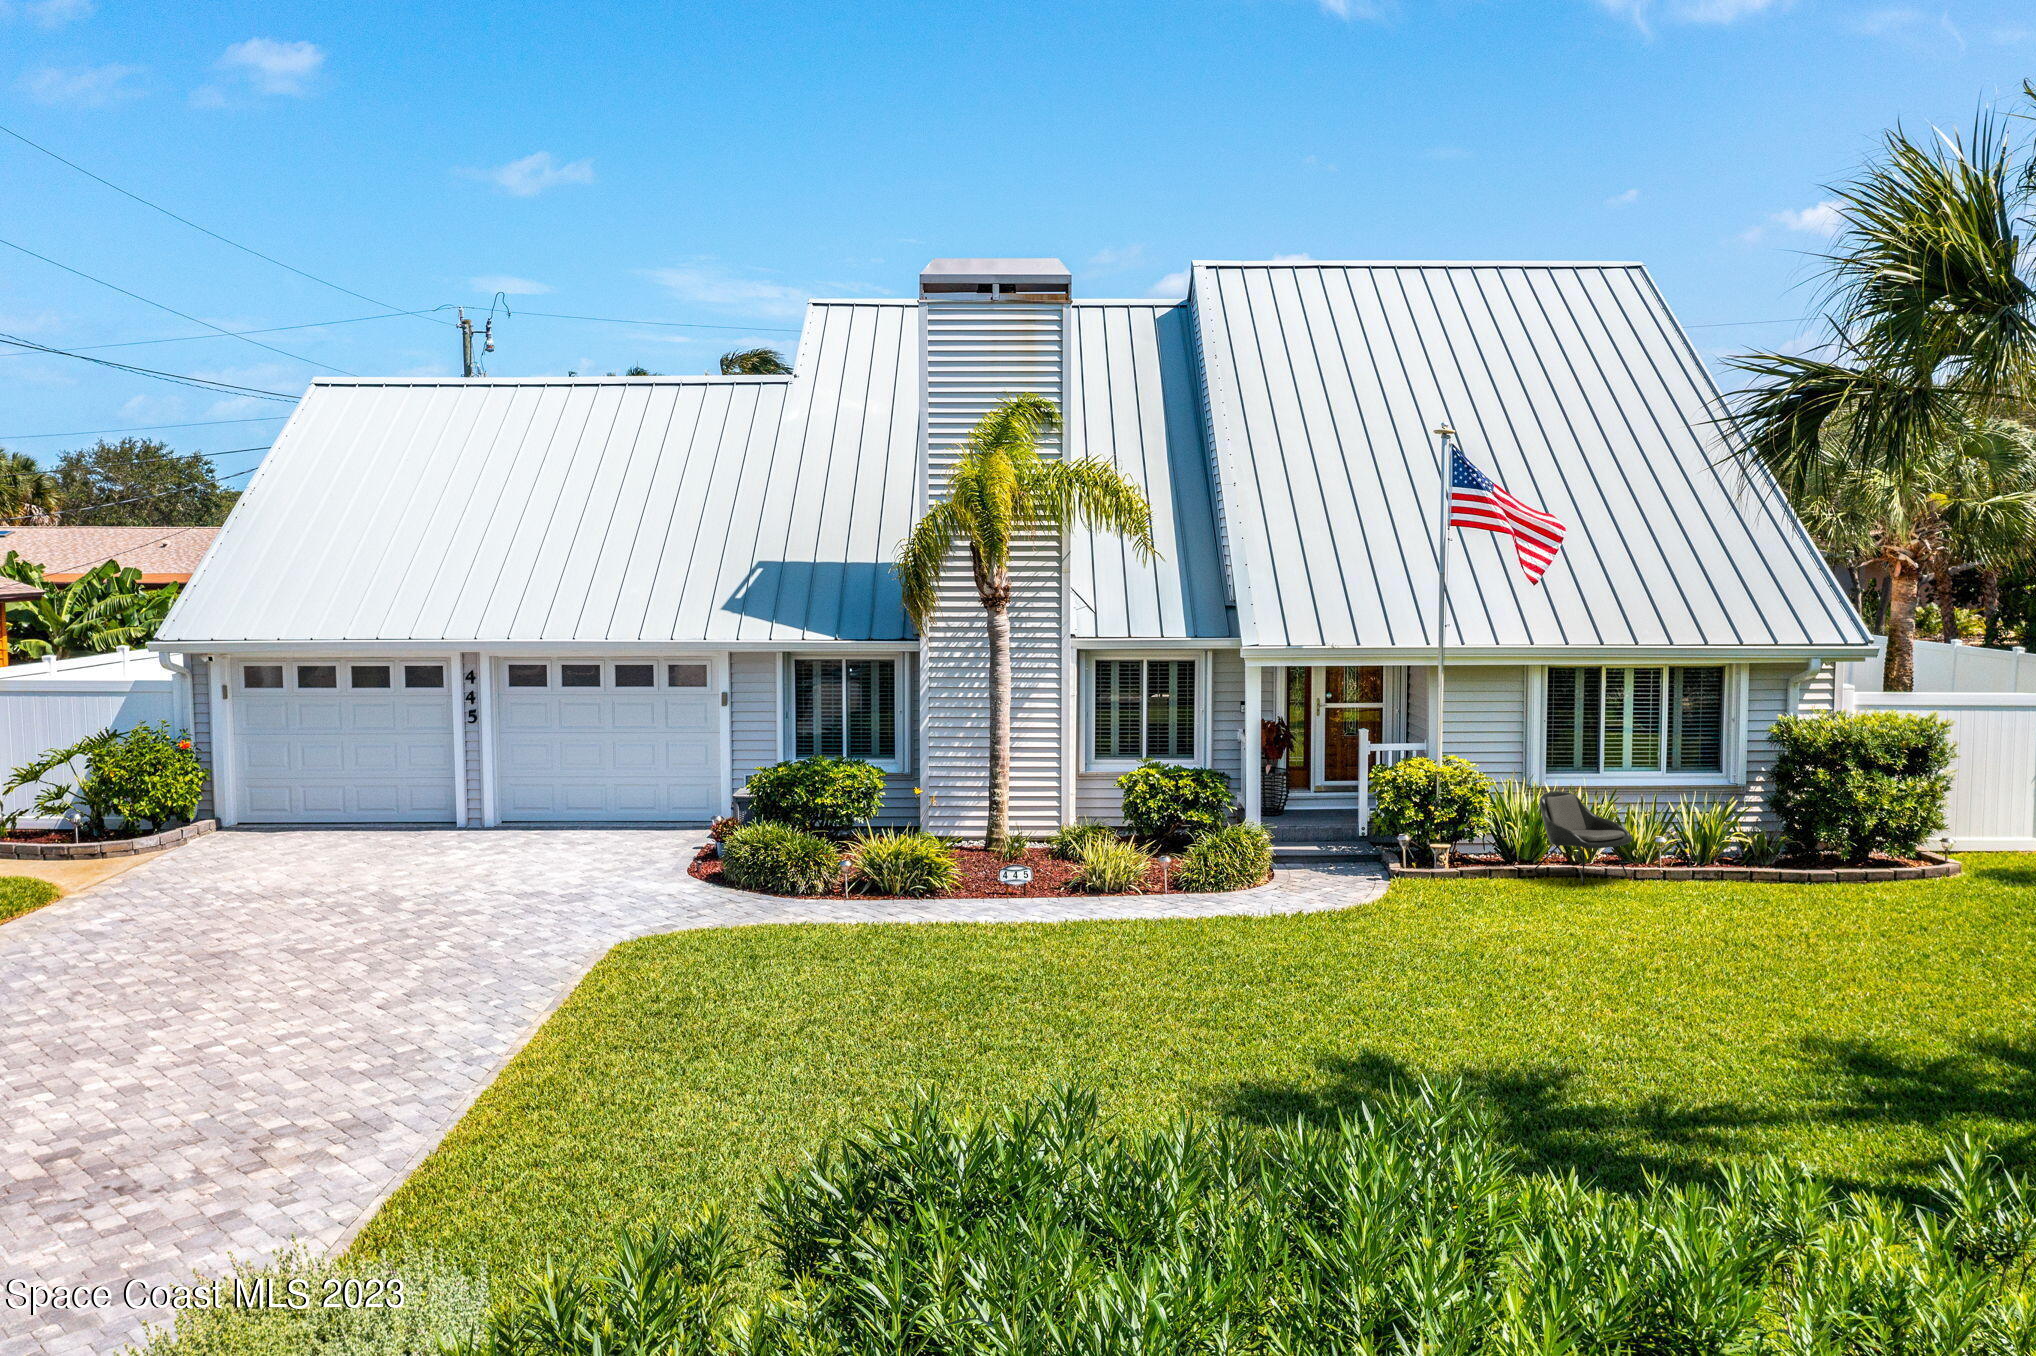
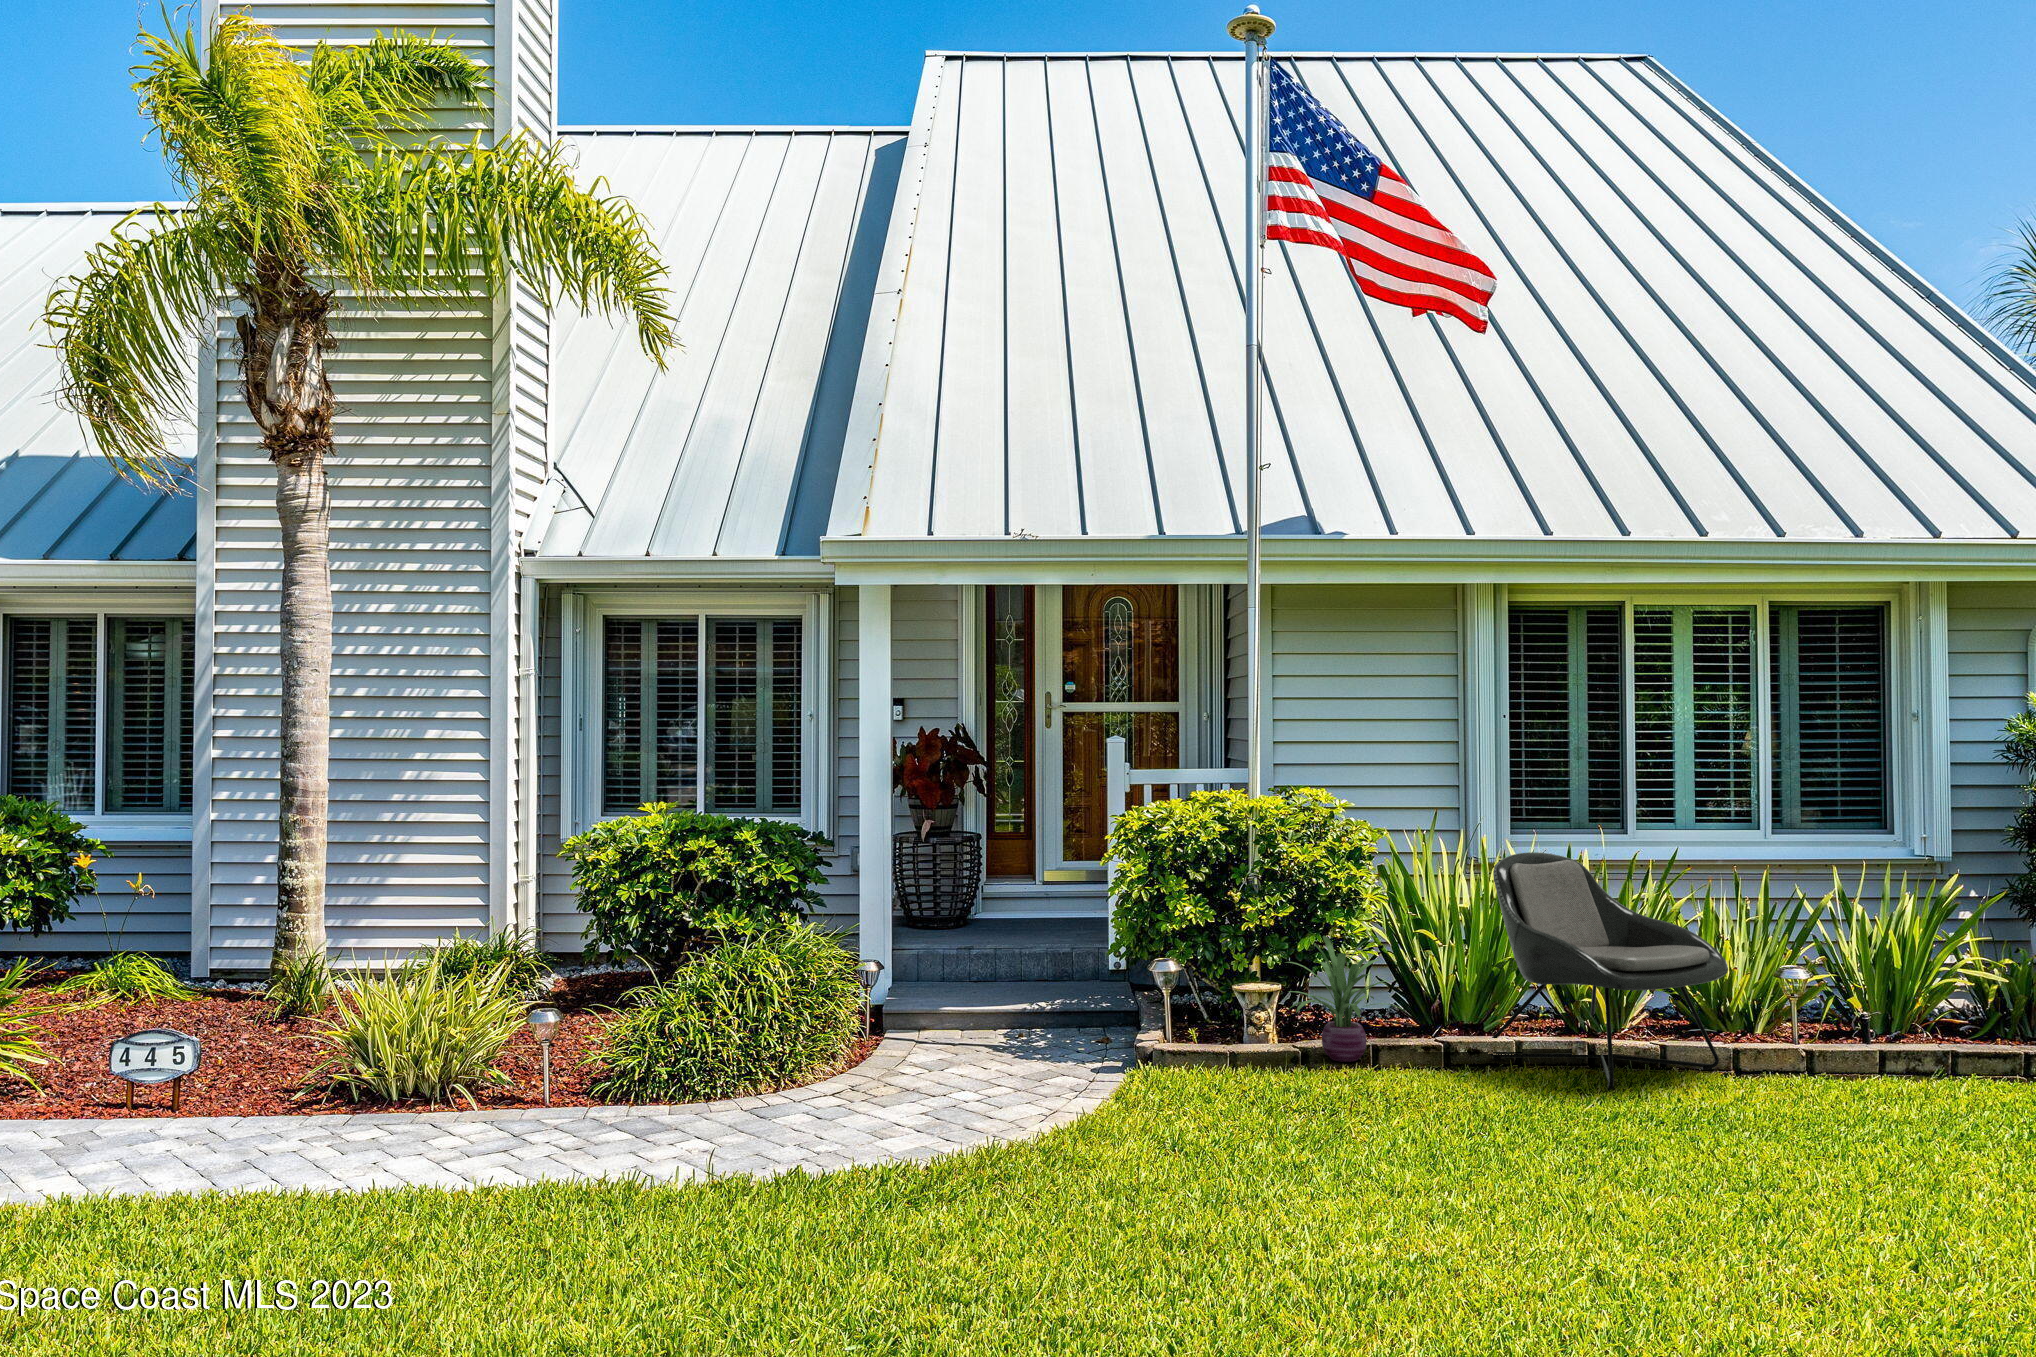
decorative plant: none [1449,826,1504,876] -> present [1288,936,1404,1062]

